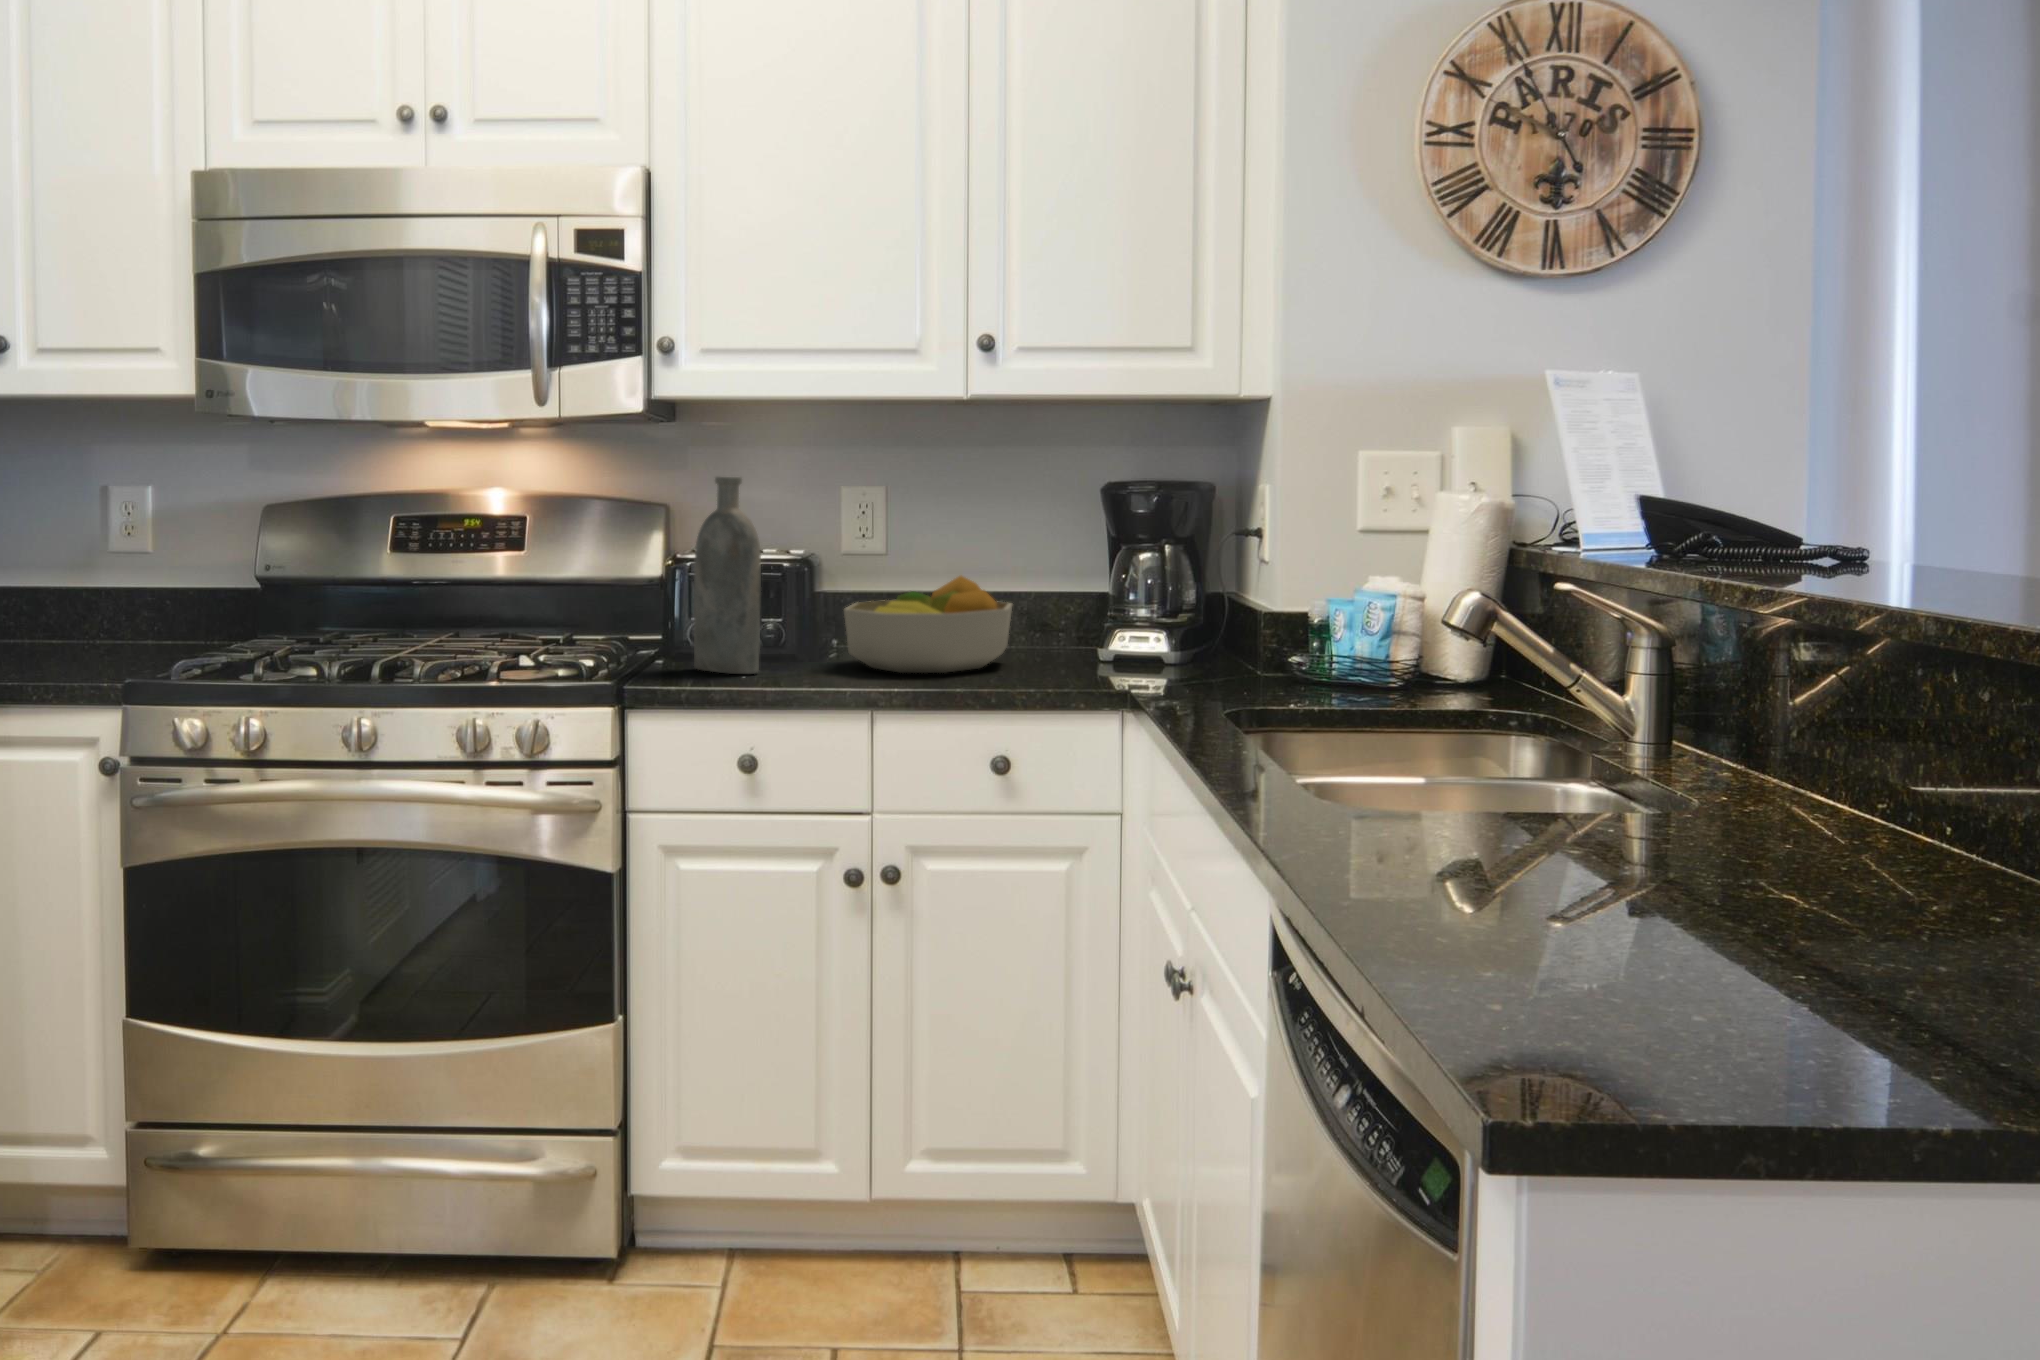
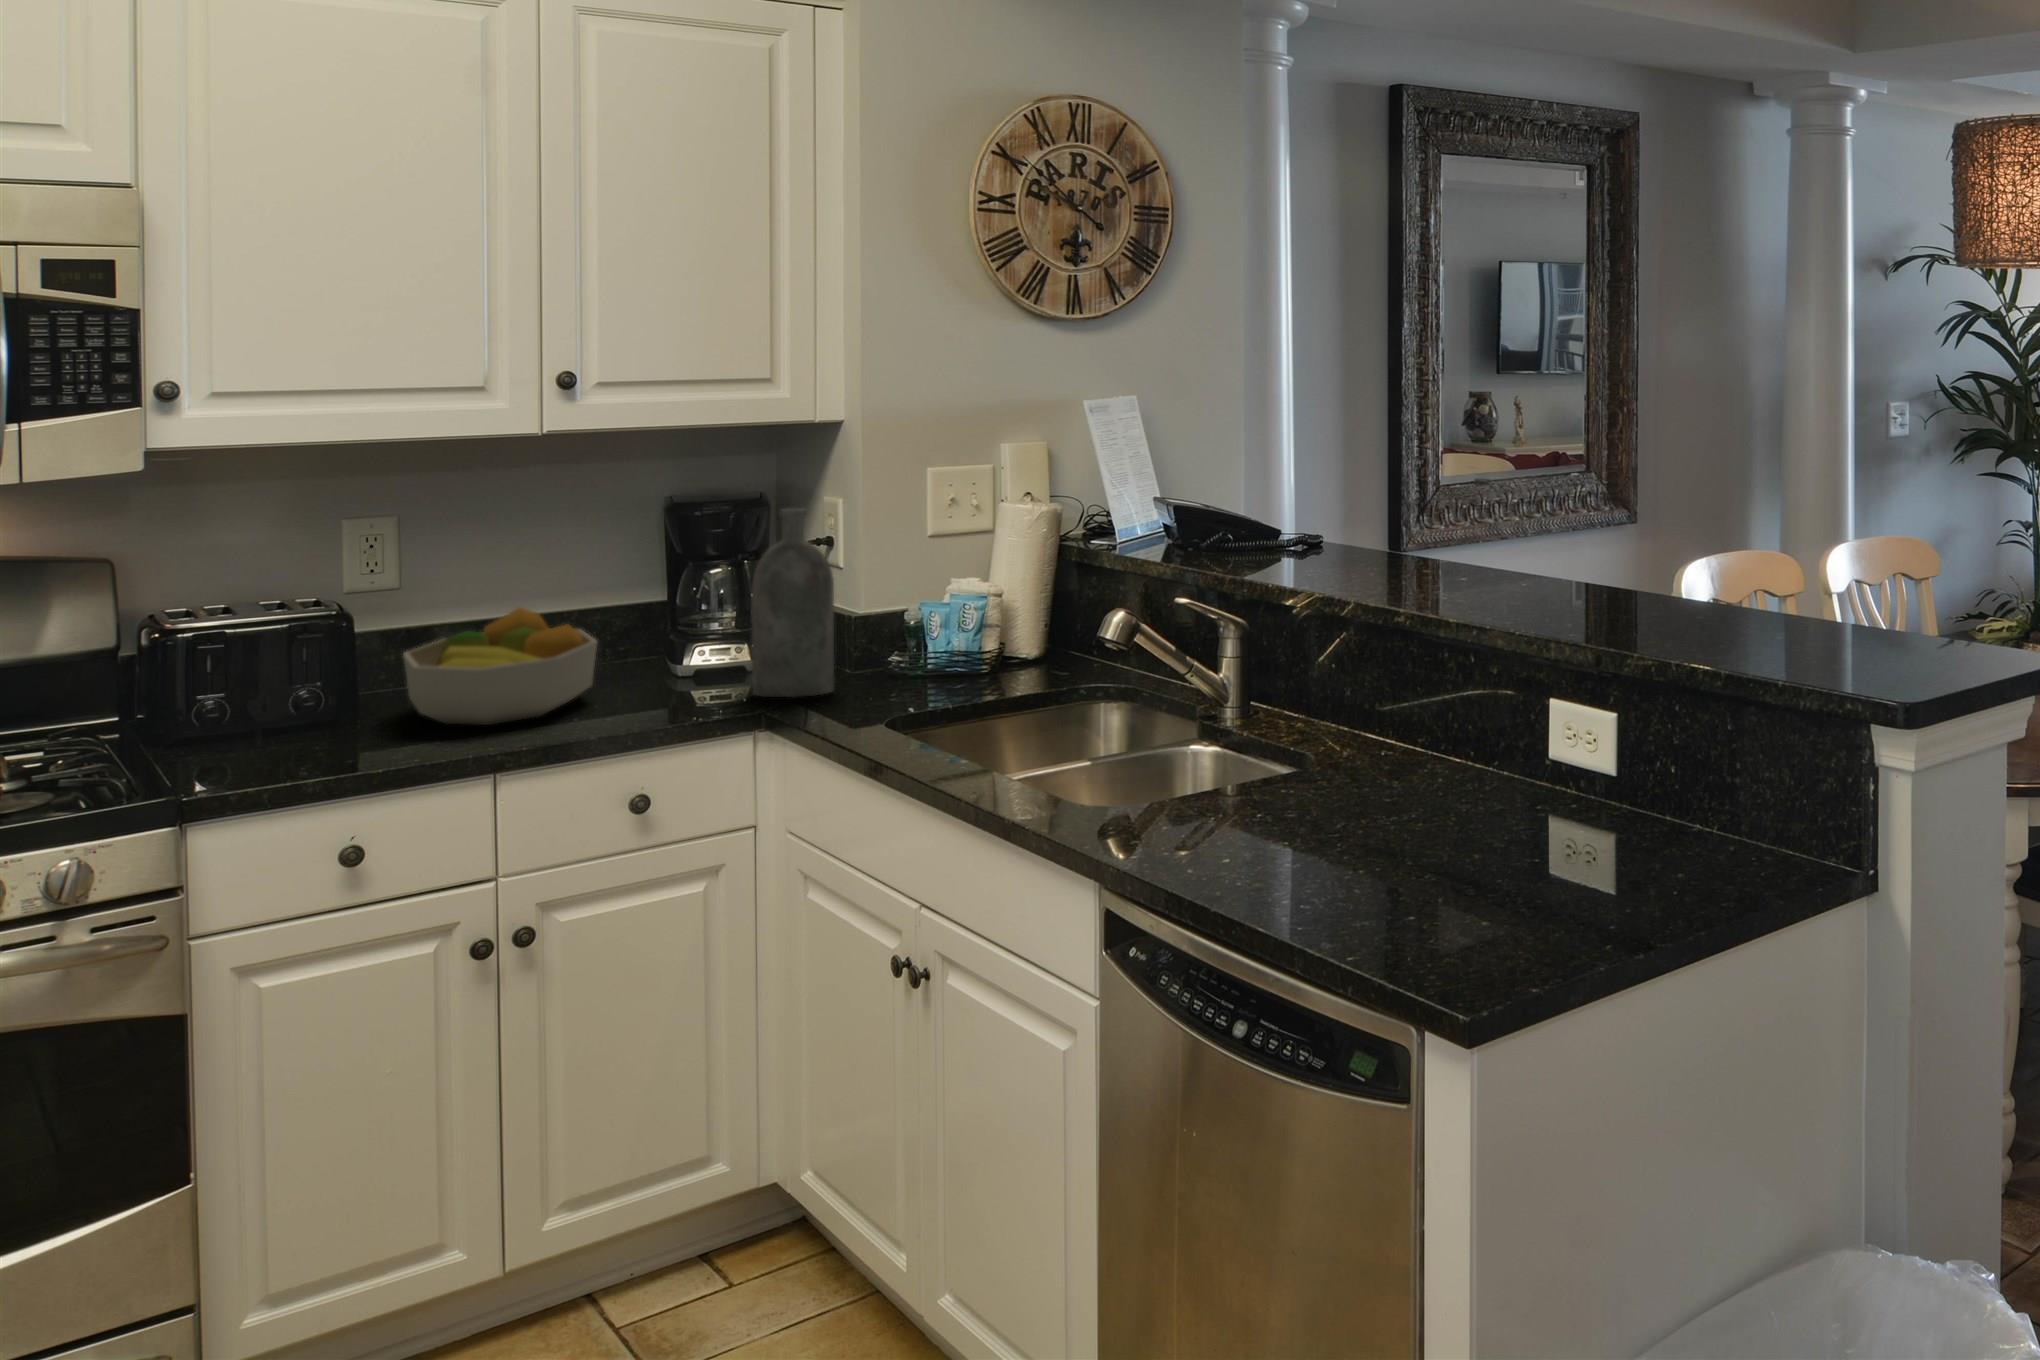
bottle: present [694,477,761,674] -> present [752,508,834,697]

